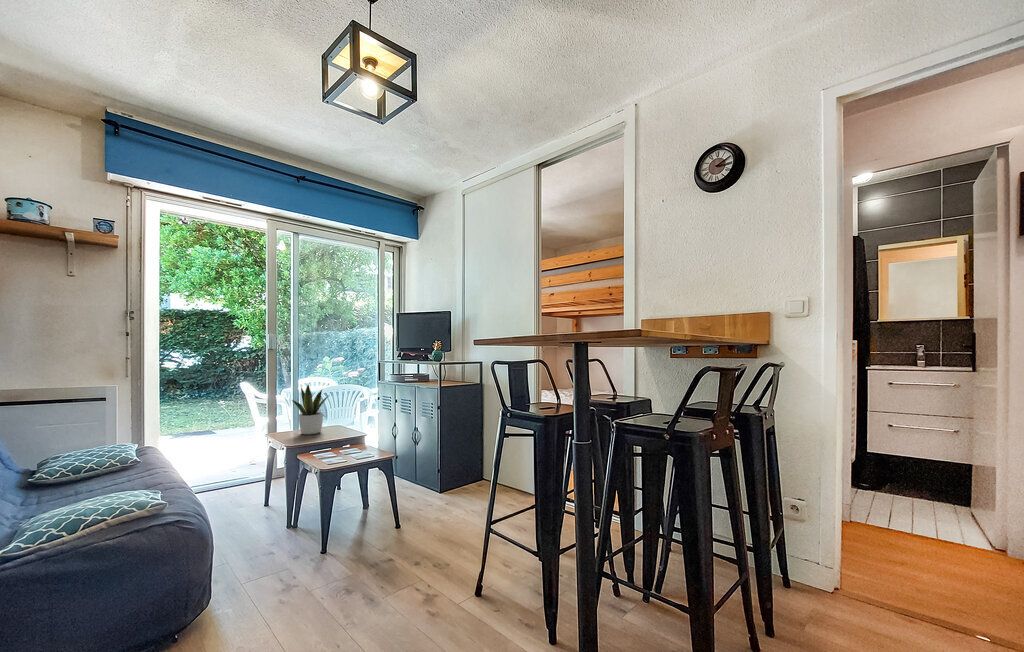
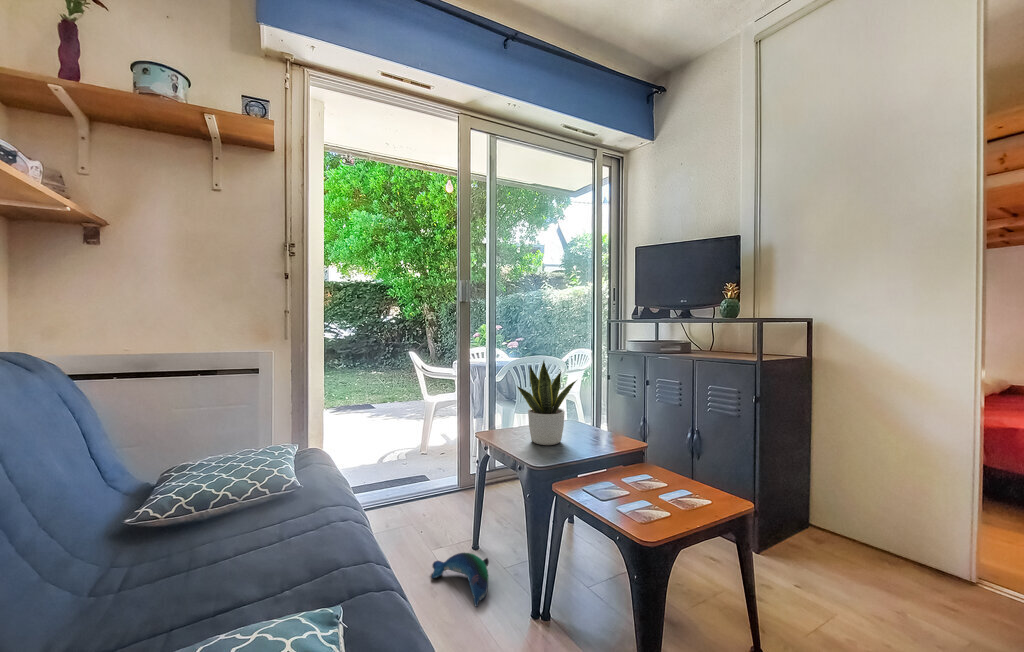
plush toy: none [231,504,269,528] -> present [432,553,489,607]

